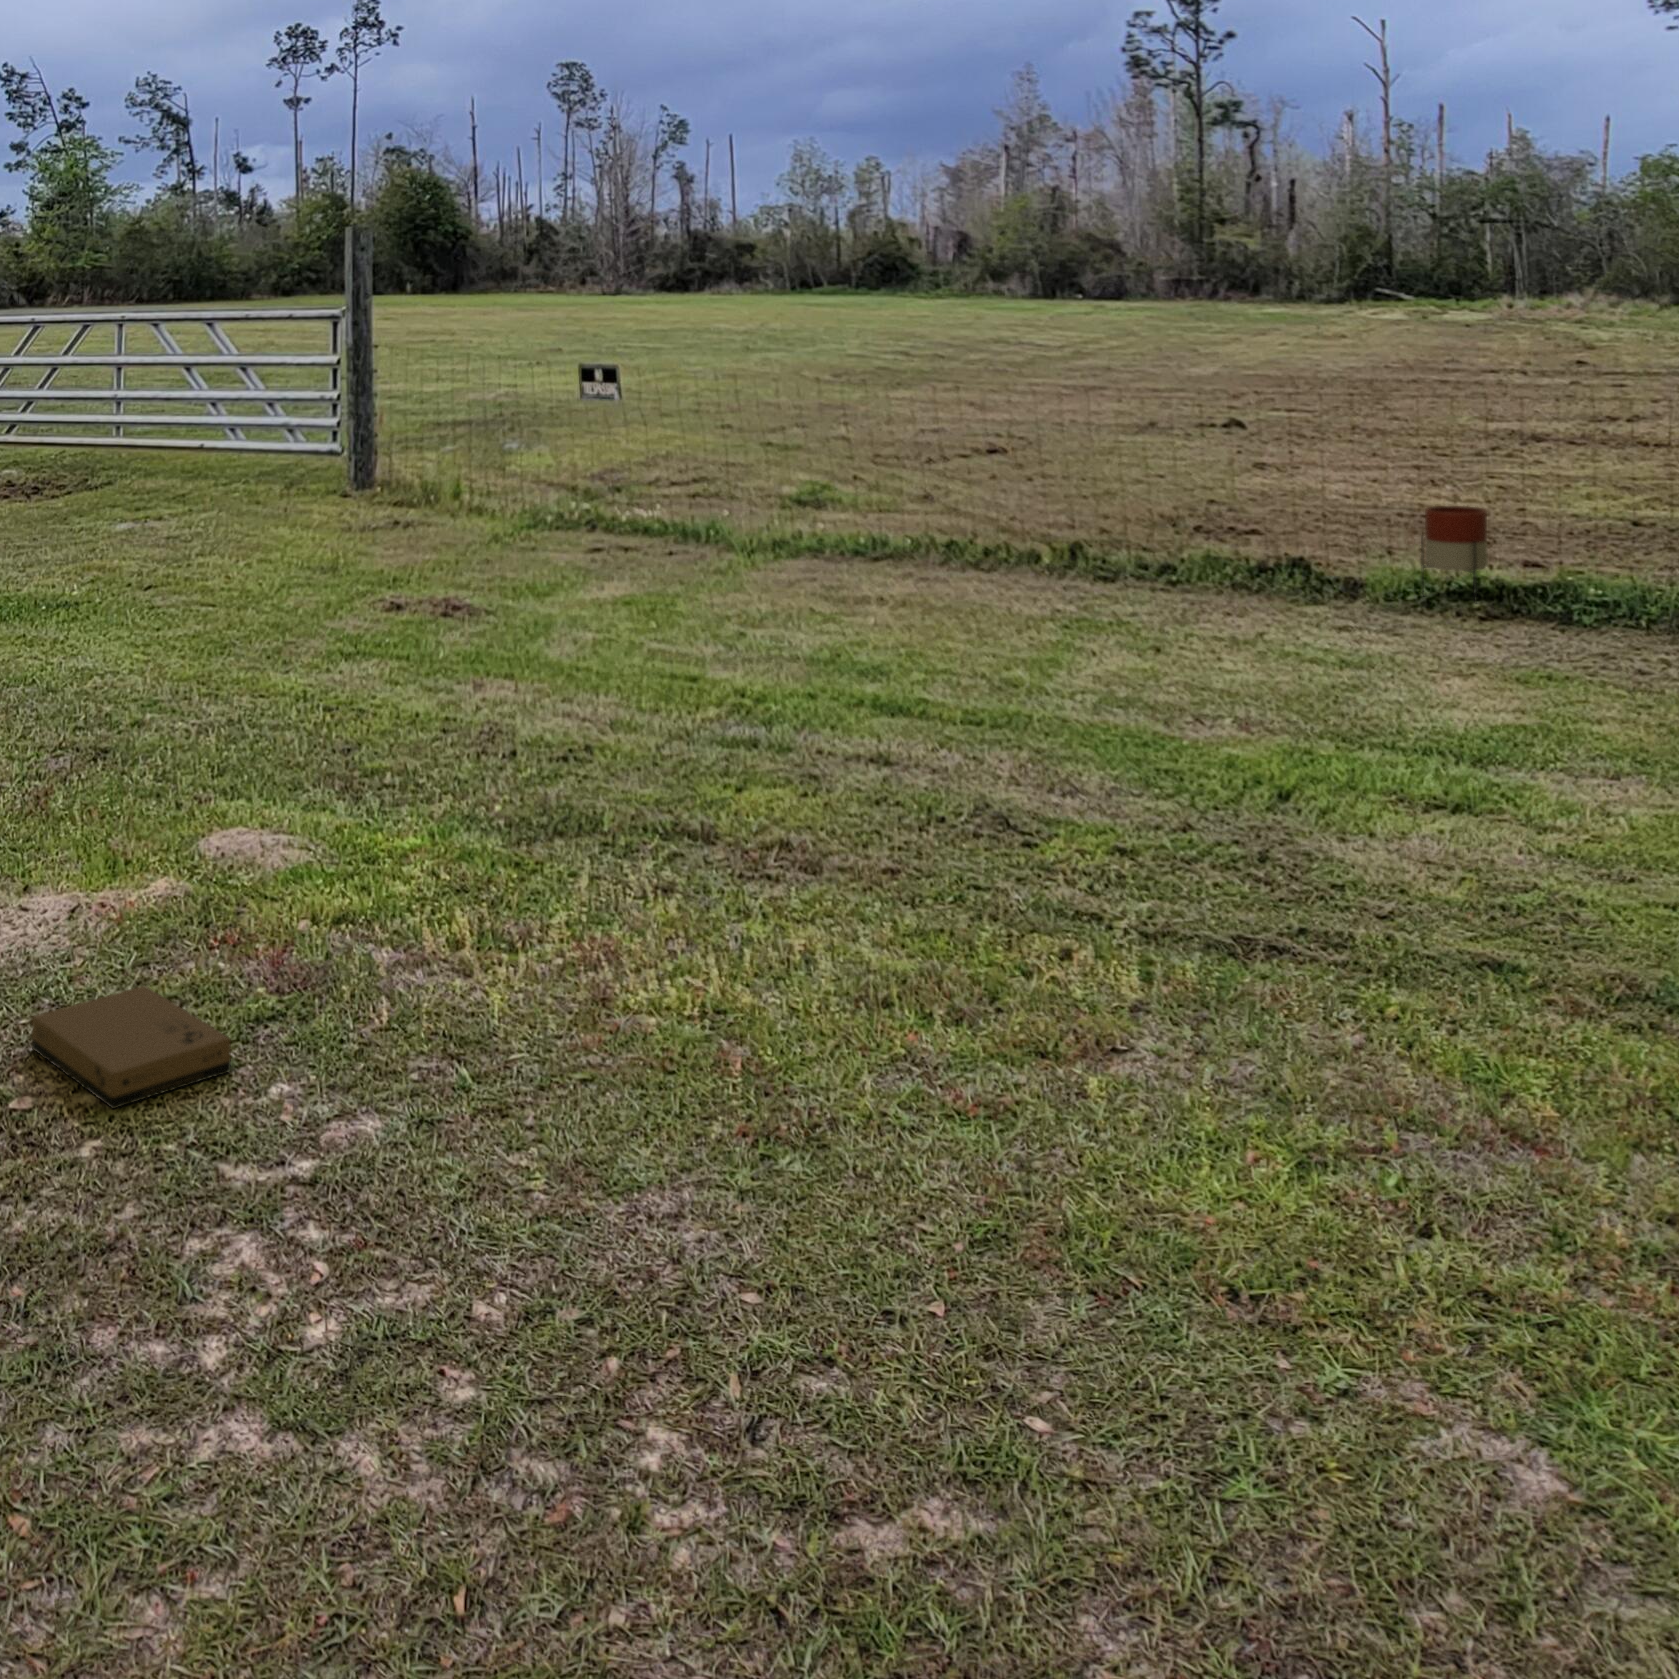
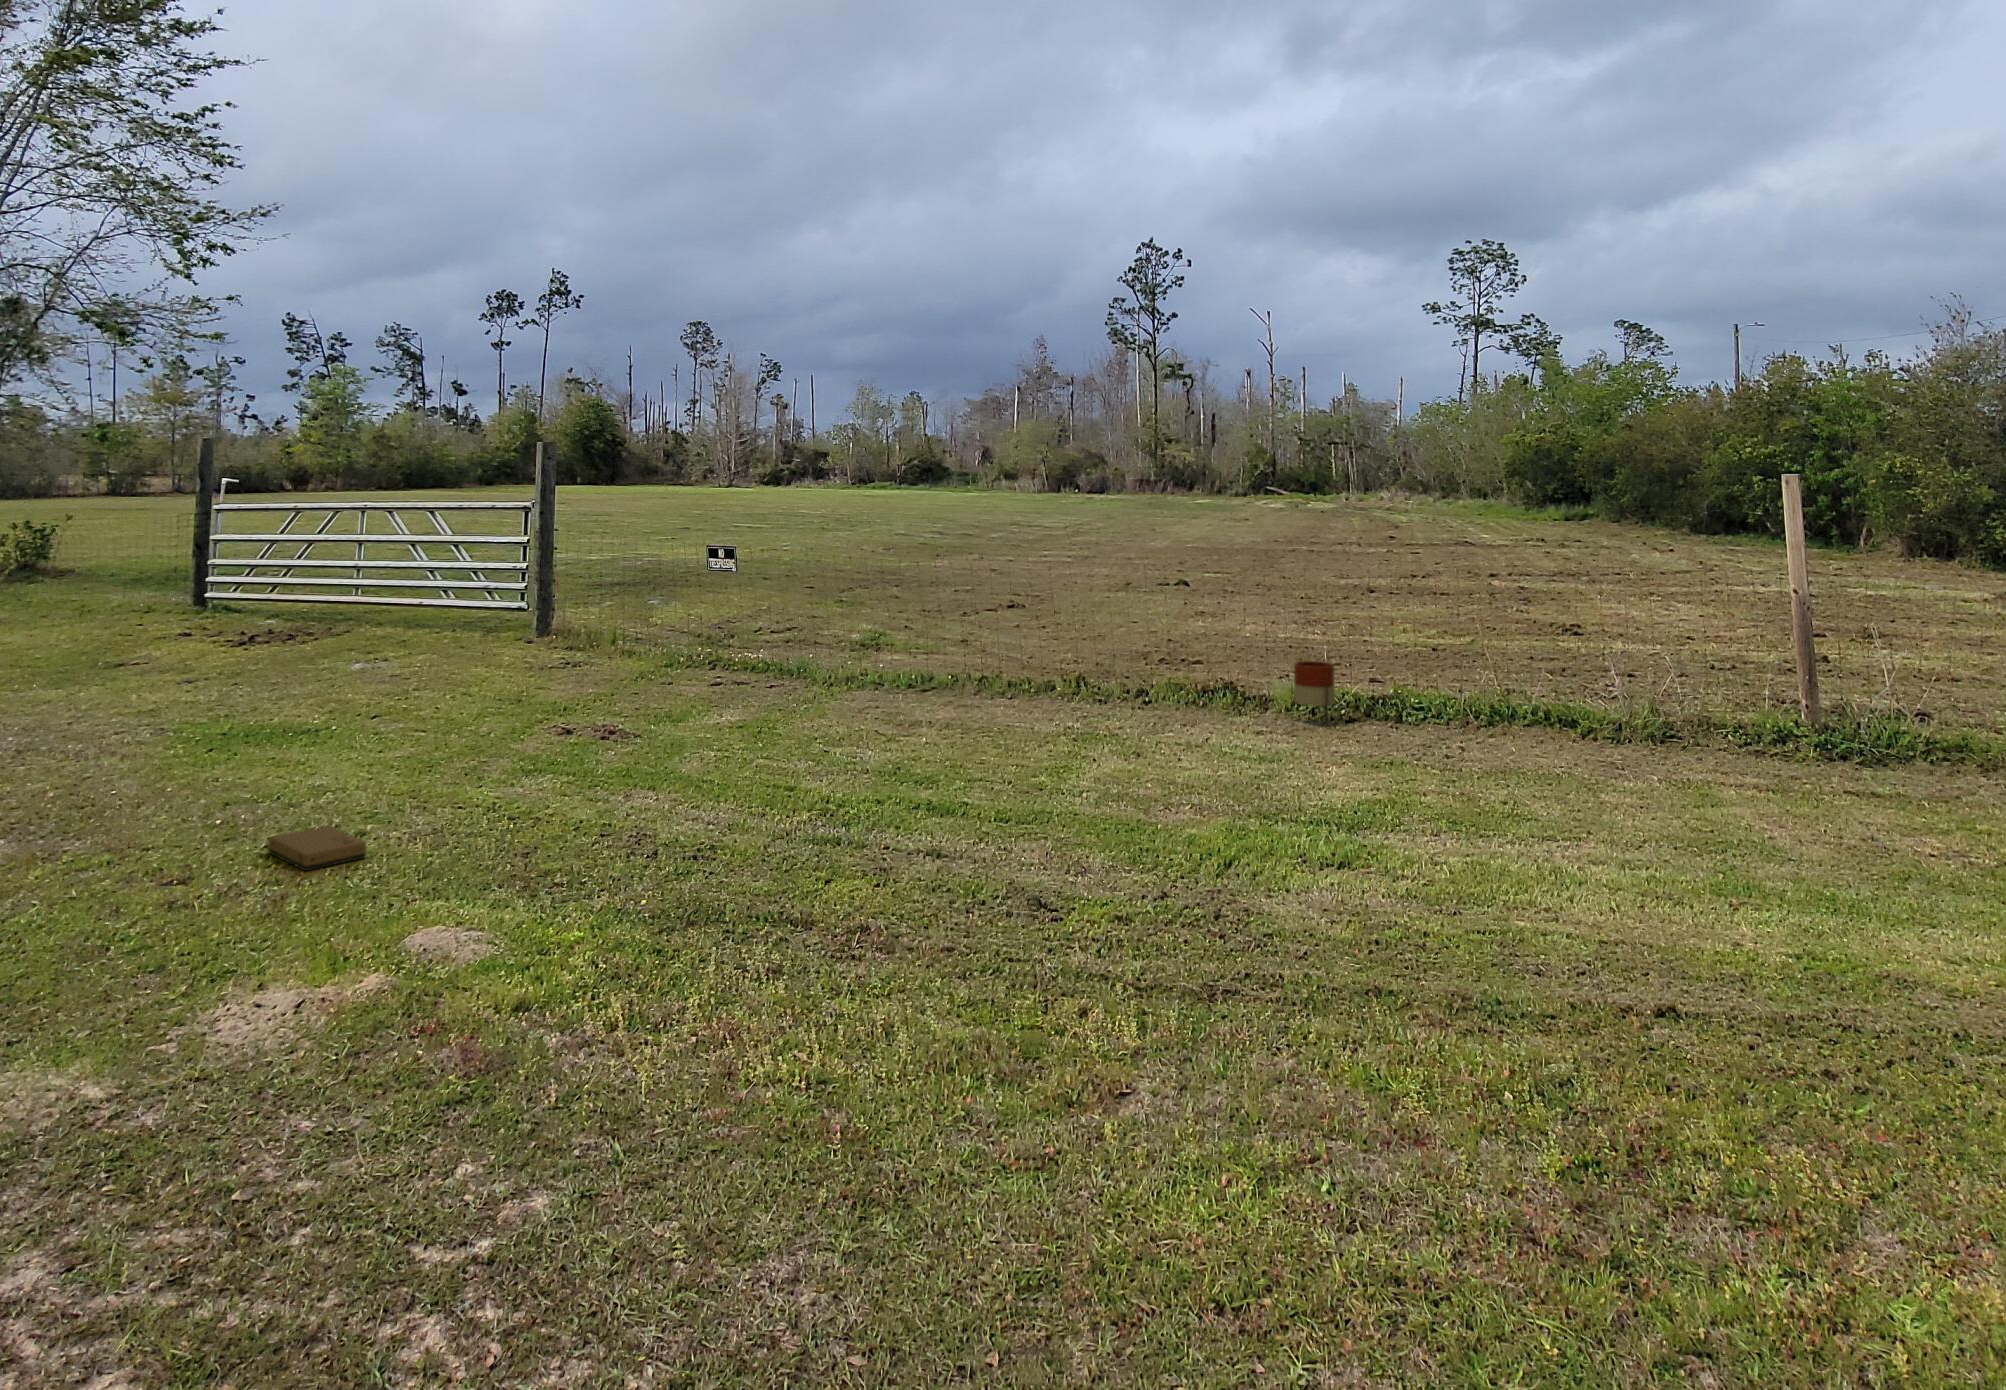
cardboard box: present [31,985,231,1109] -> present [268,825,366,871]

